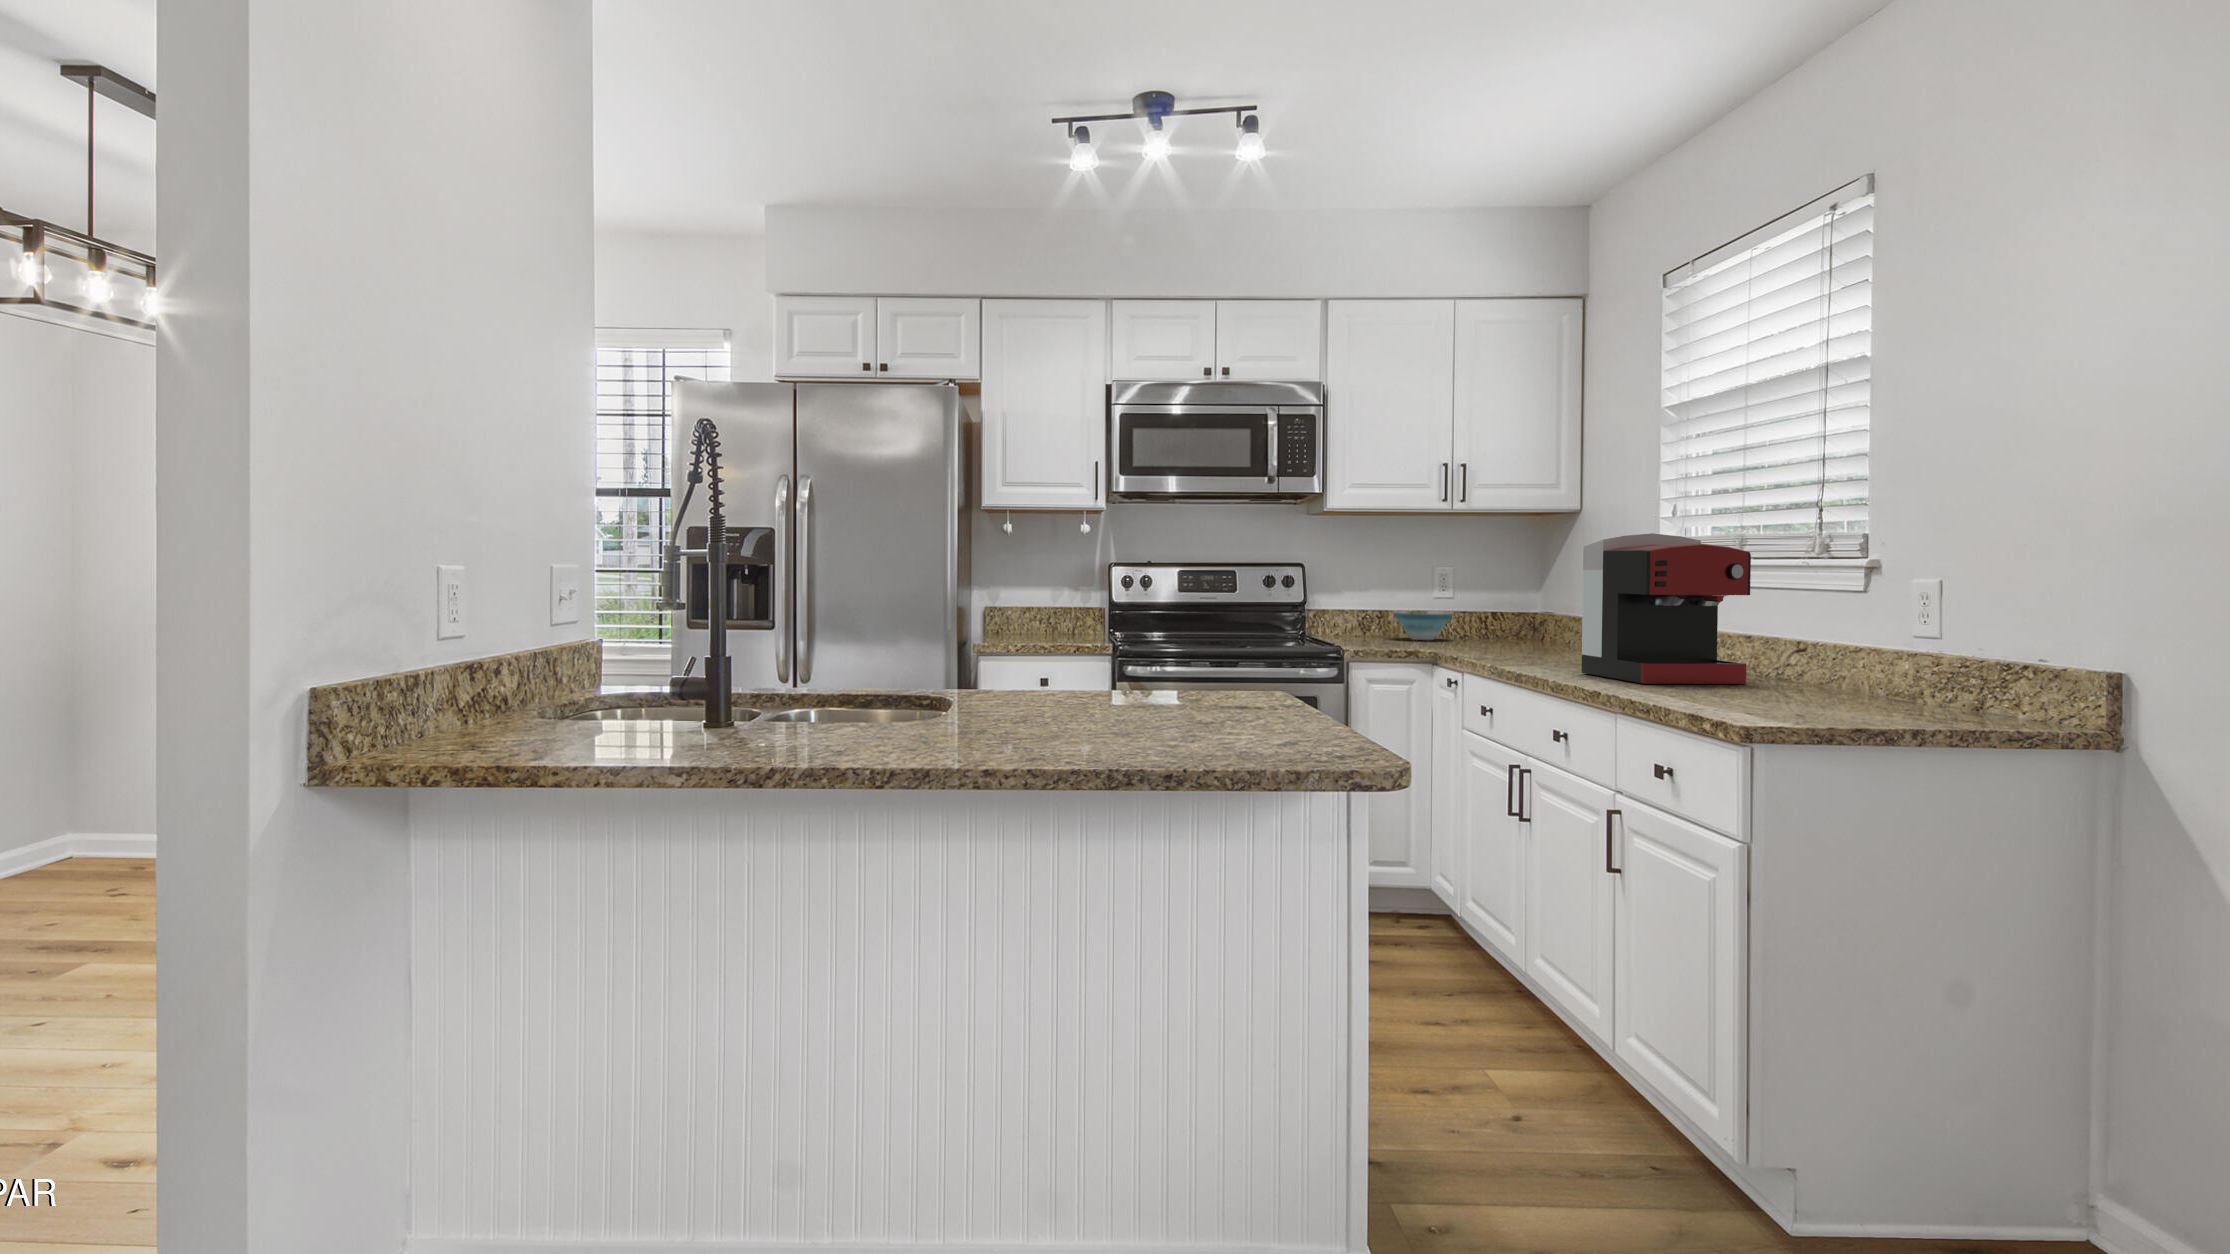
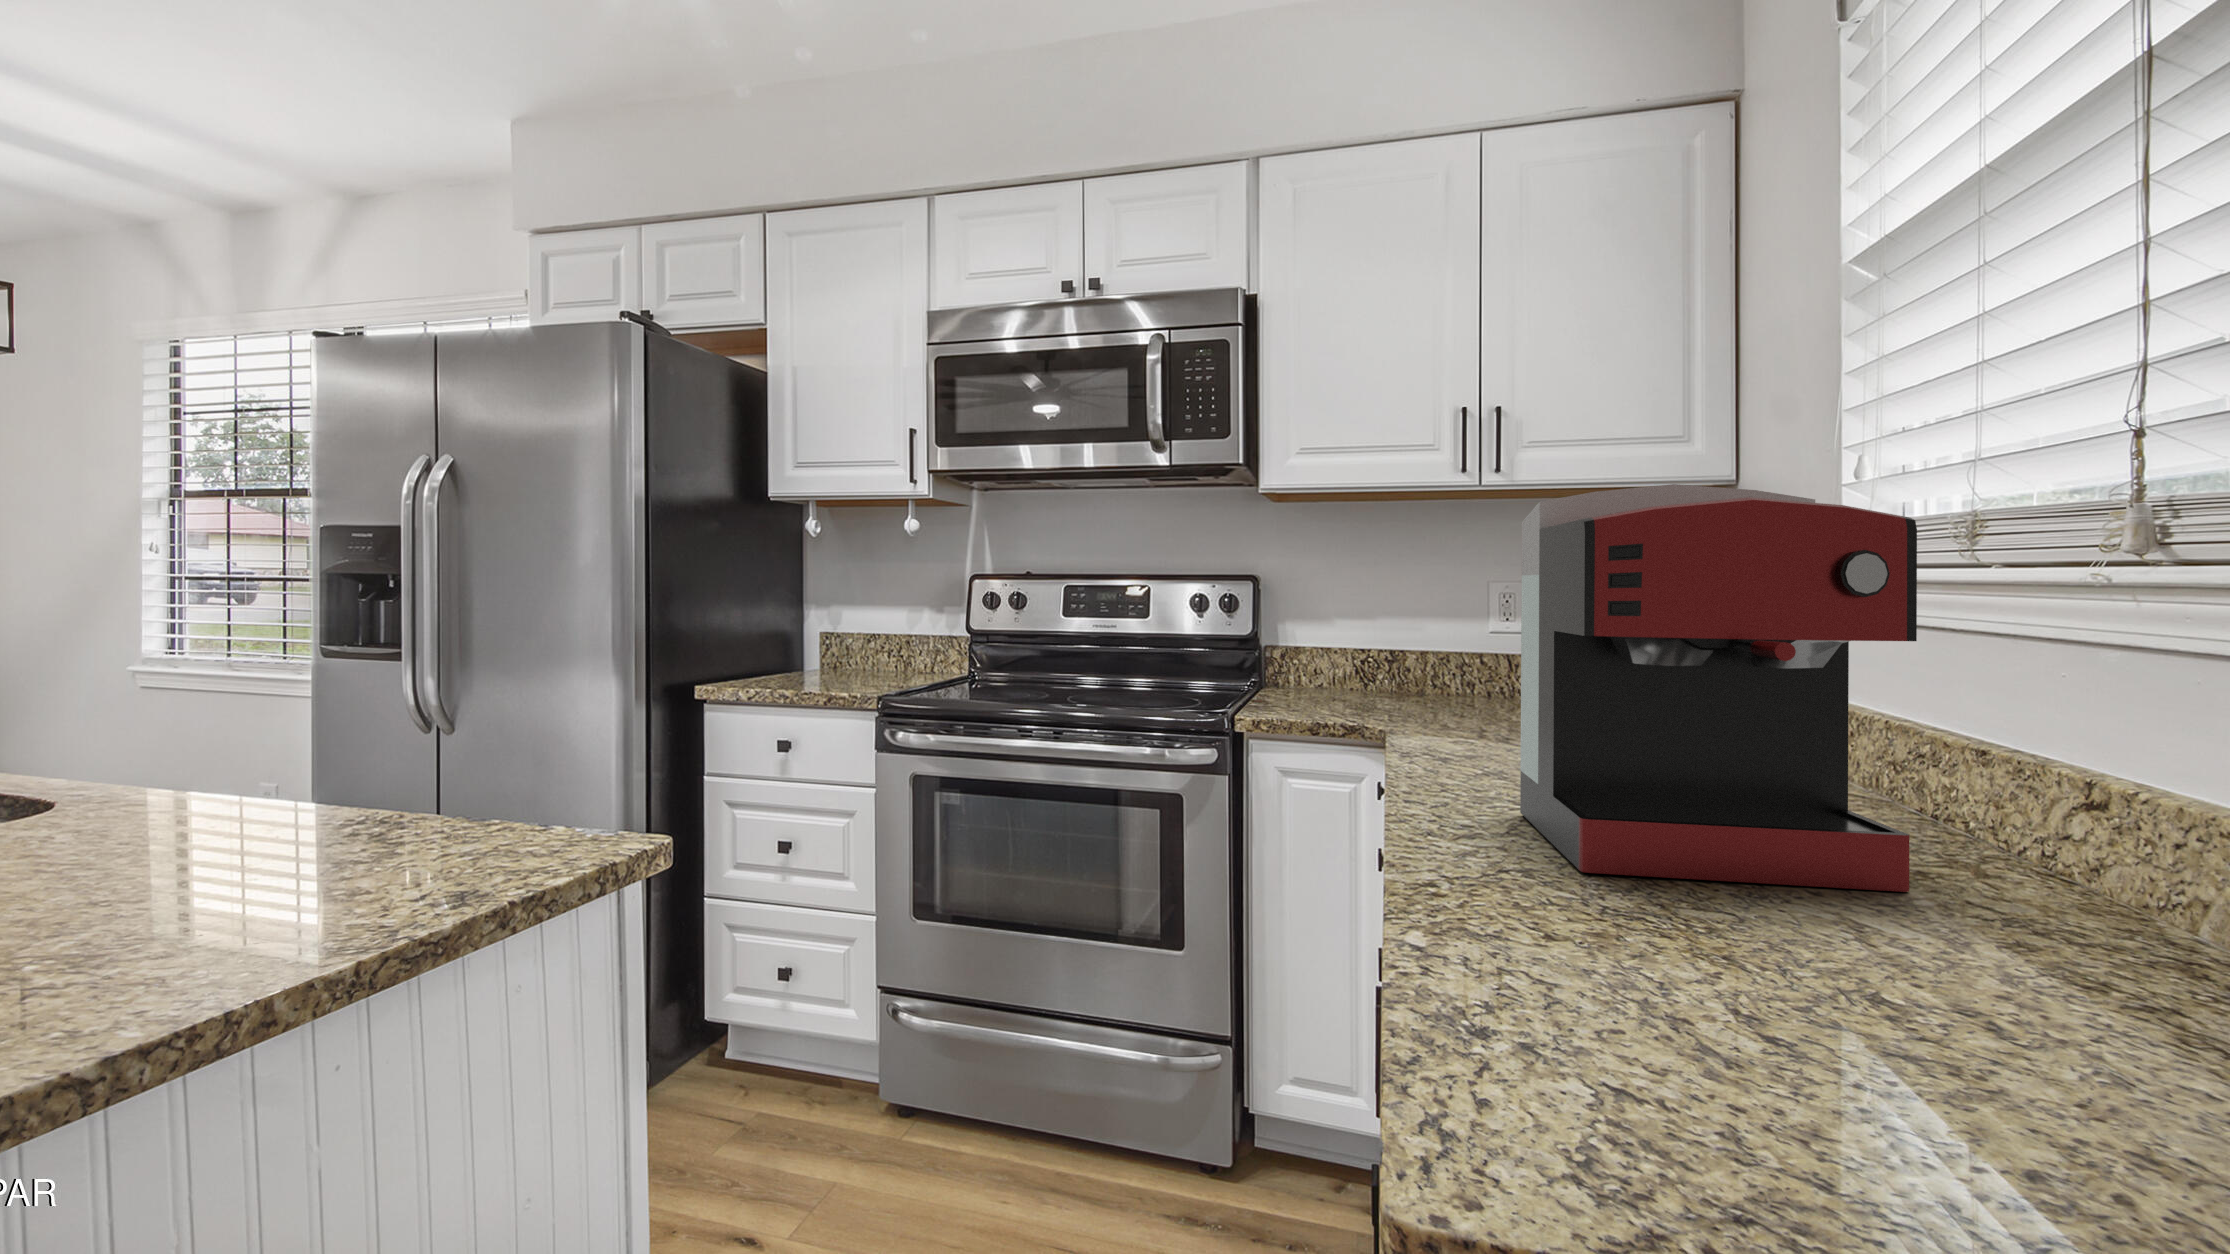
bowl: present [1393,611,1453,640] -> none [1406,653,1511,703]

